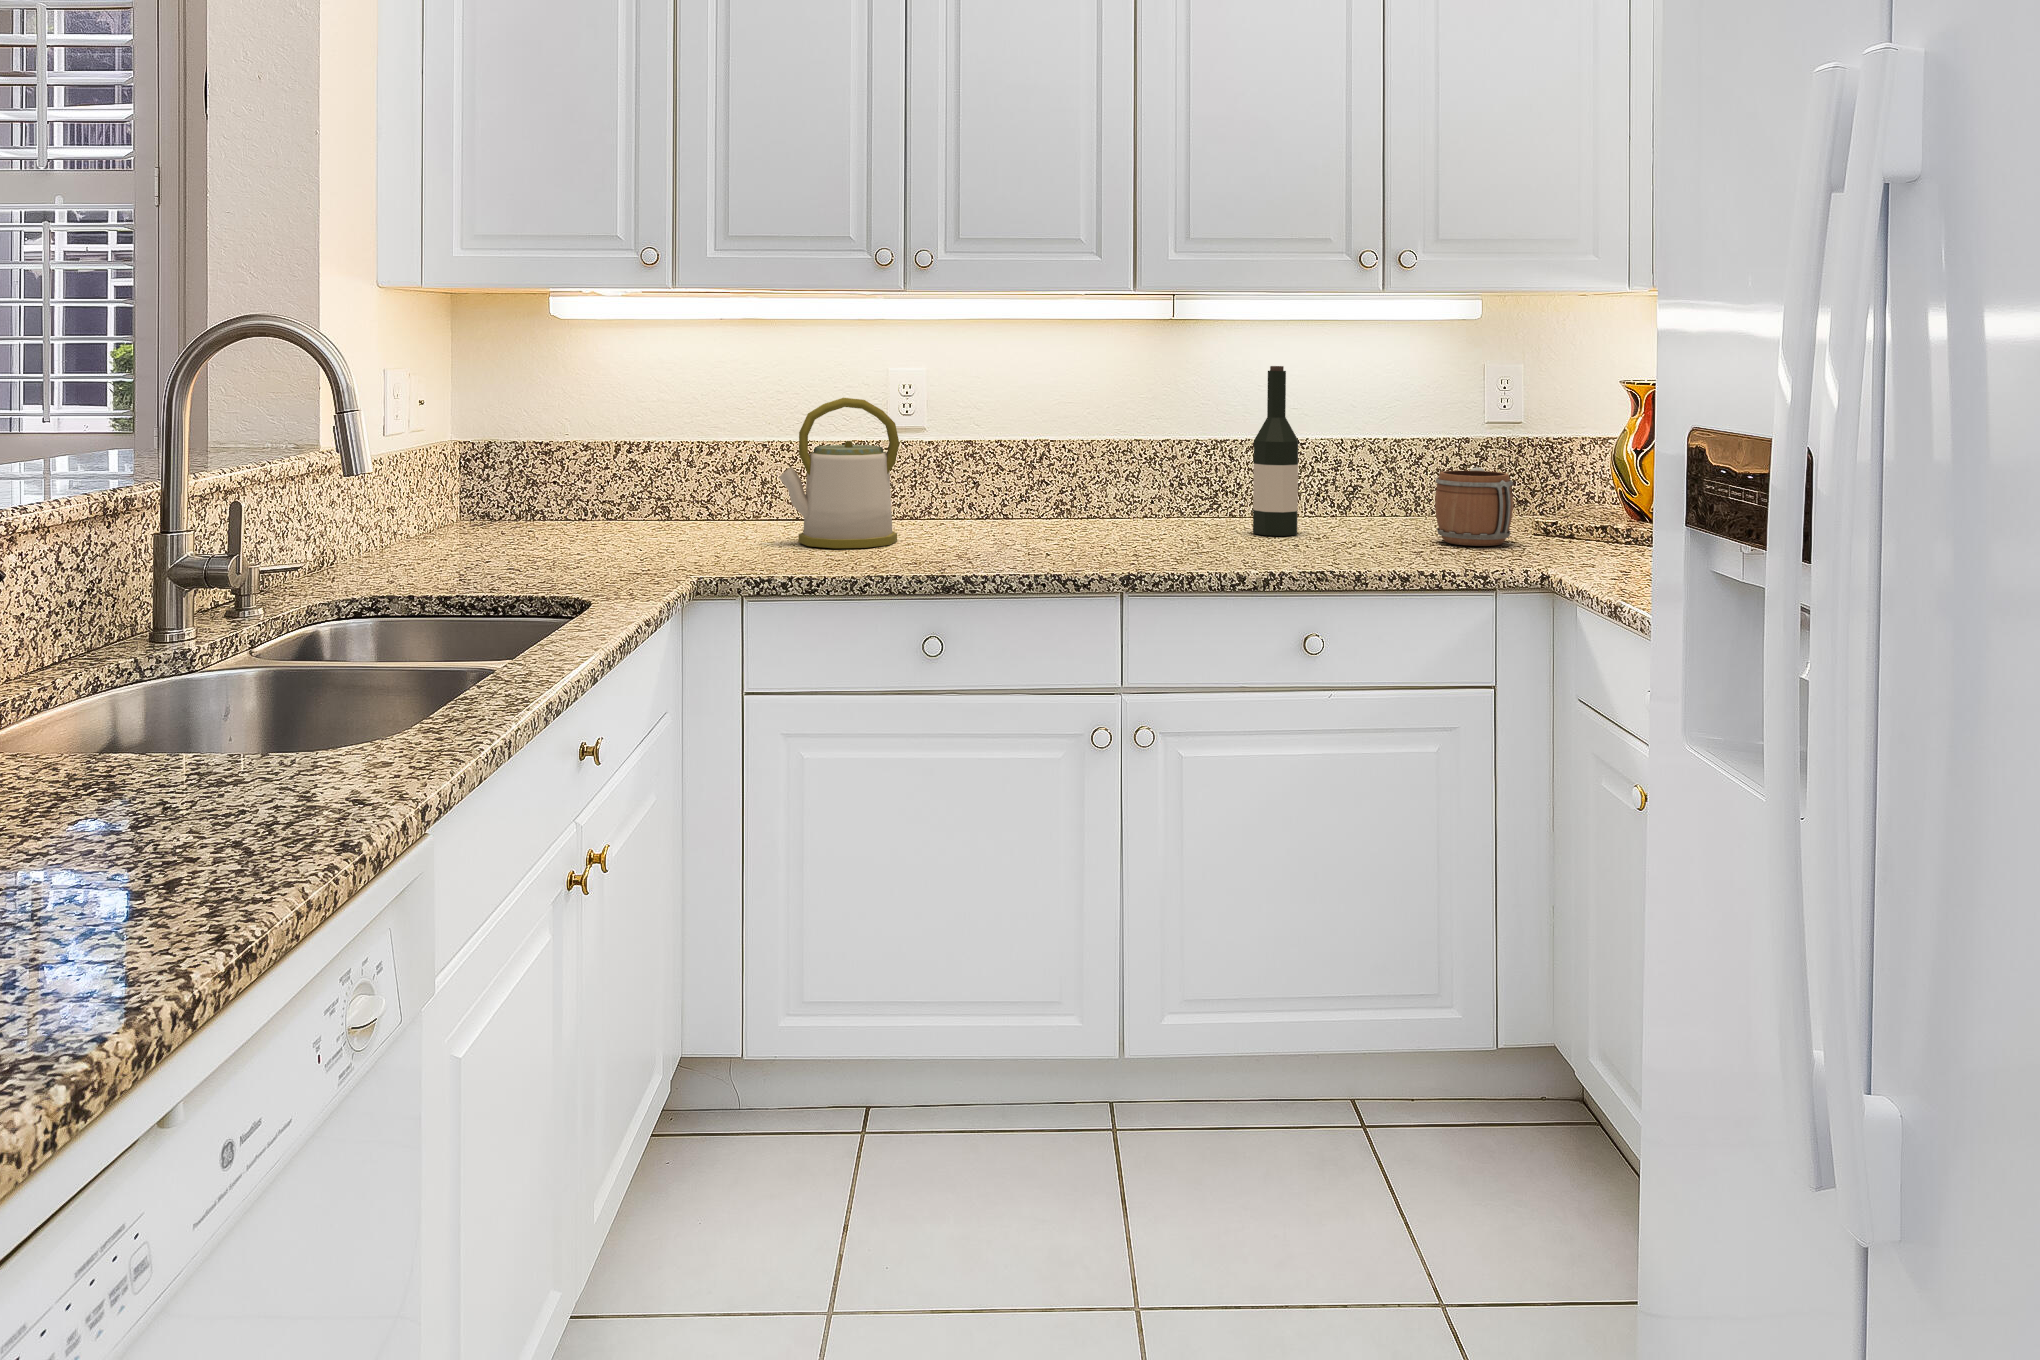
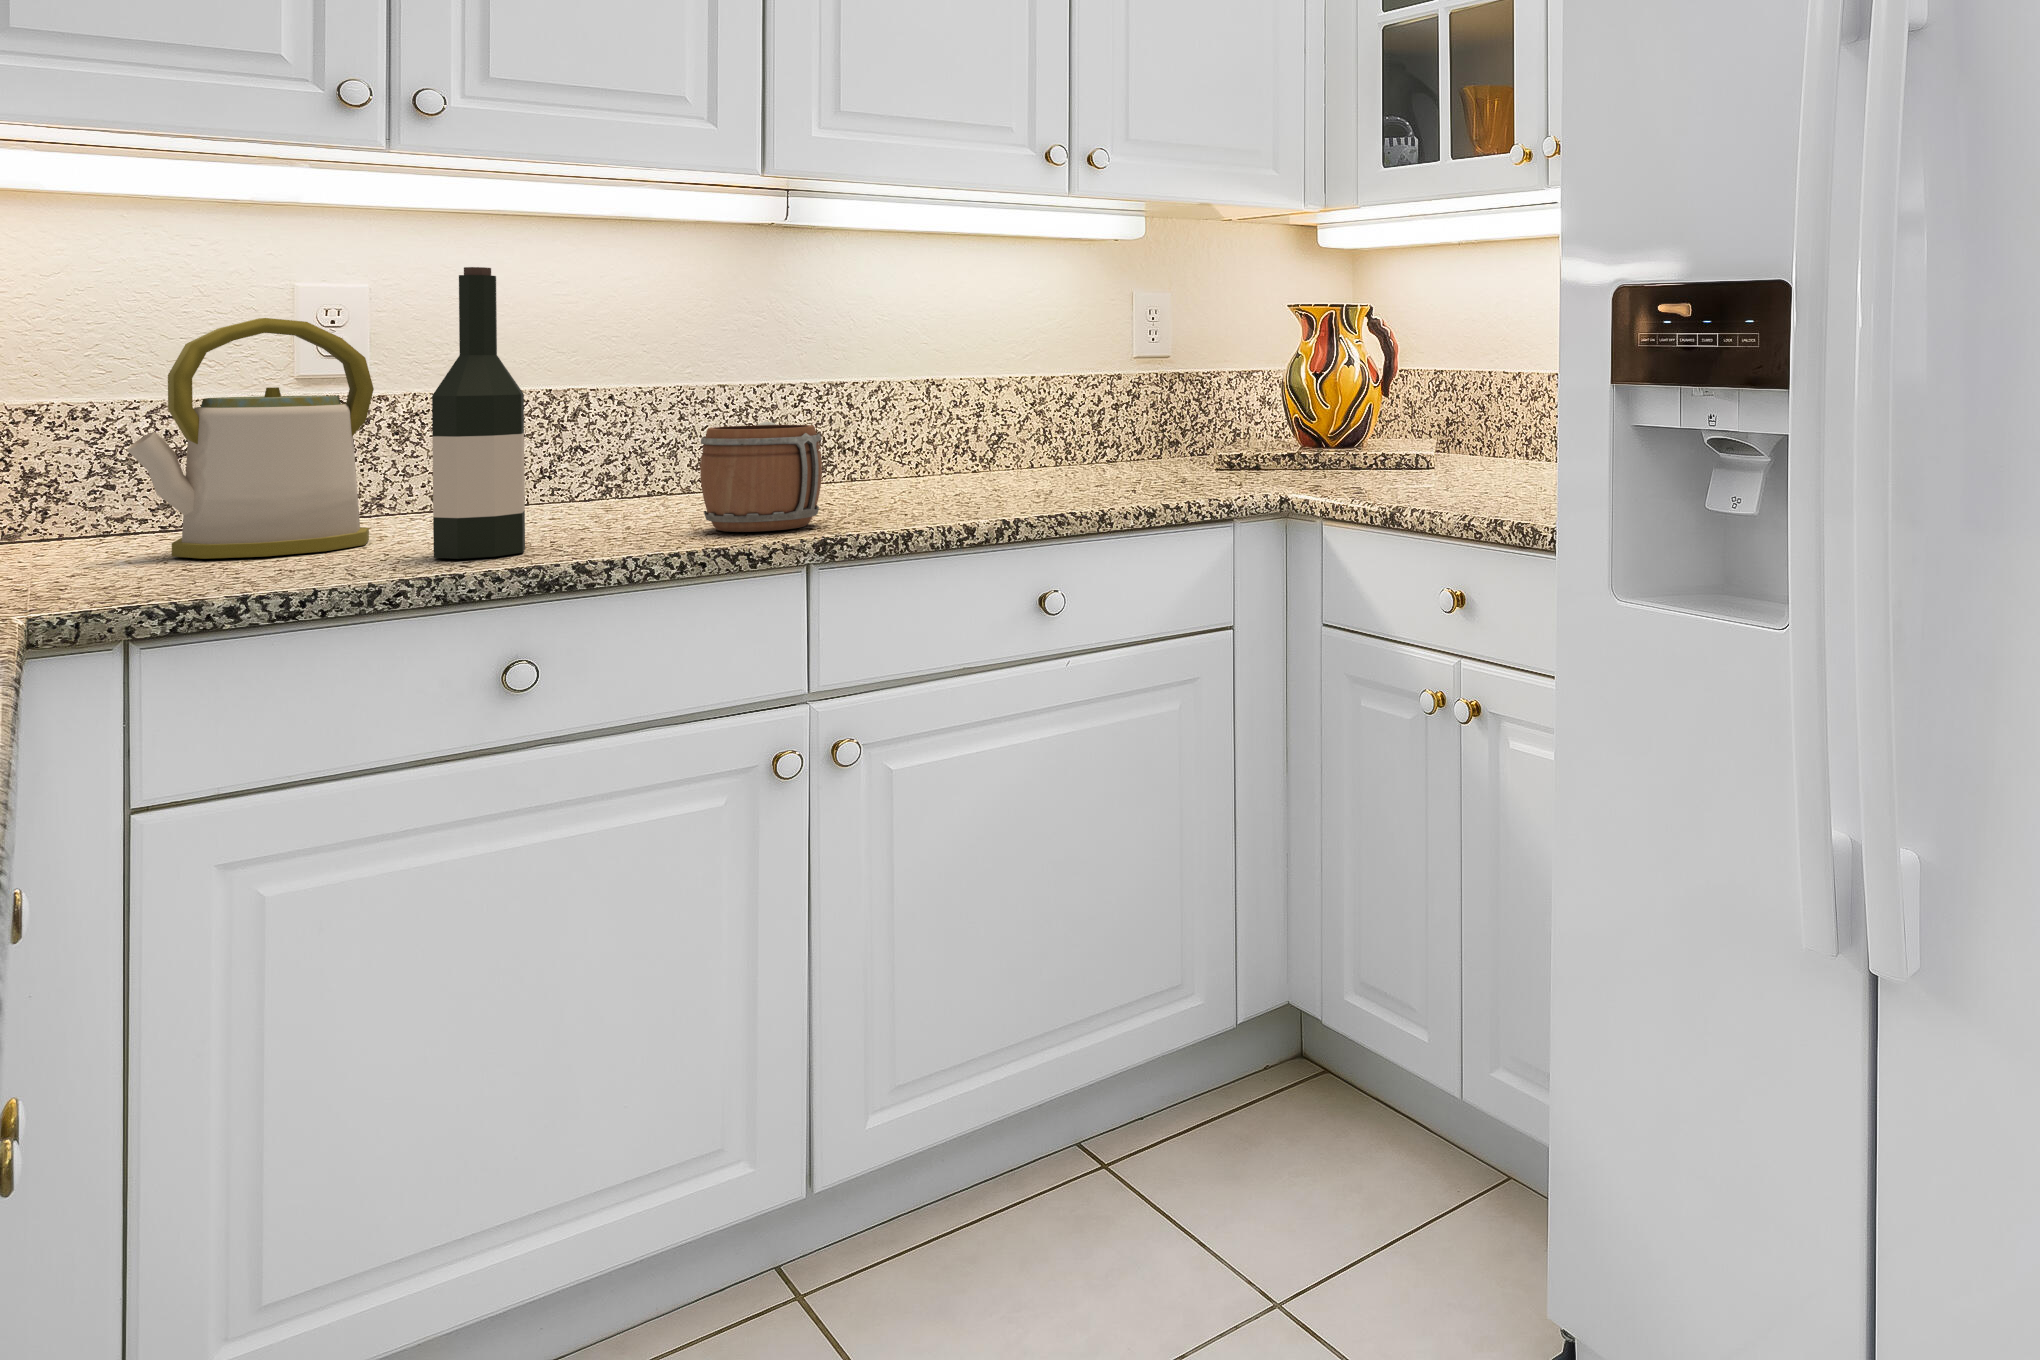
wine bottle: present [1253,366,1298,536] -> present [432,267,525,559]
mug: present [1435,467,1513,546] -> present [700,422,822,532]

